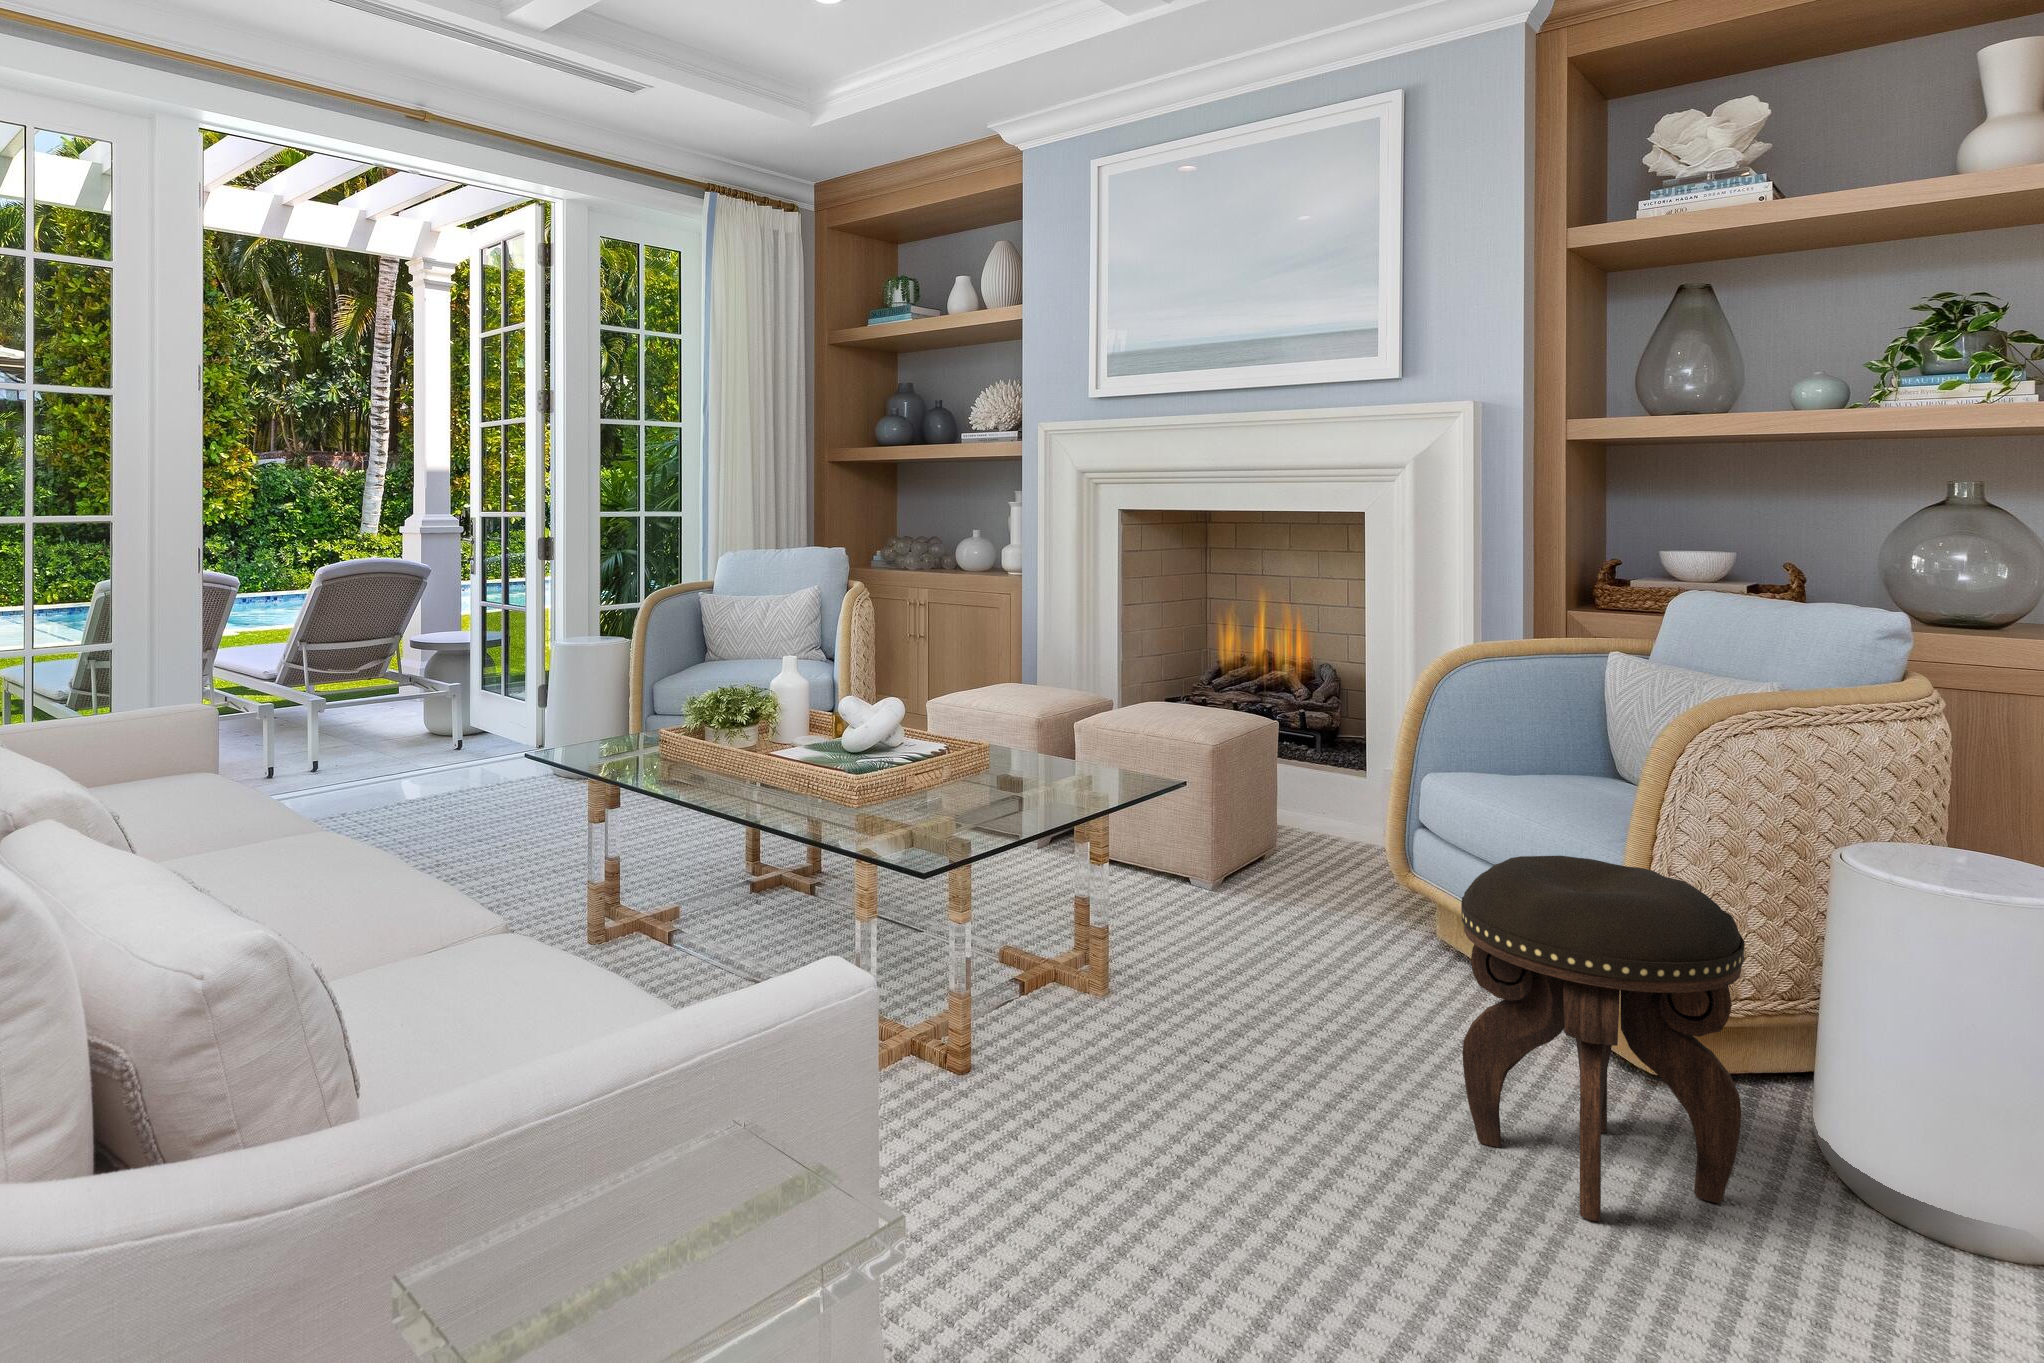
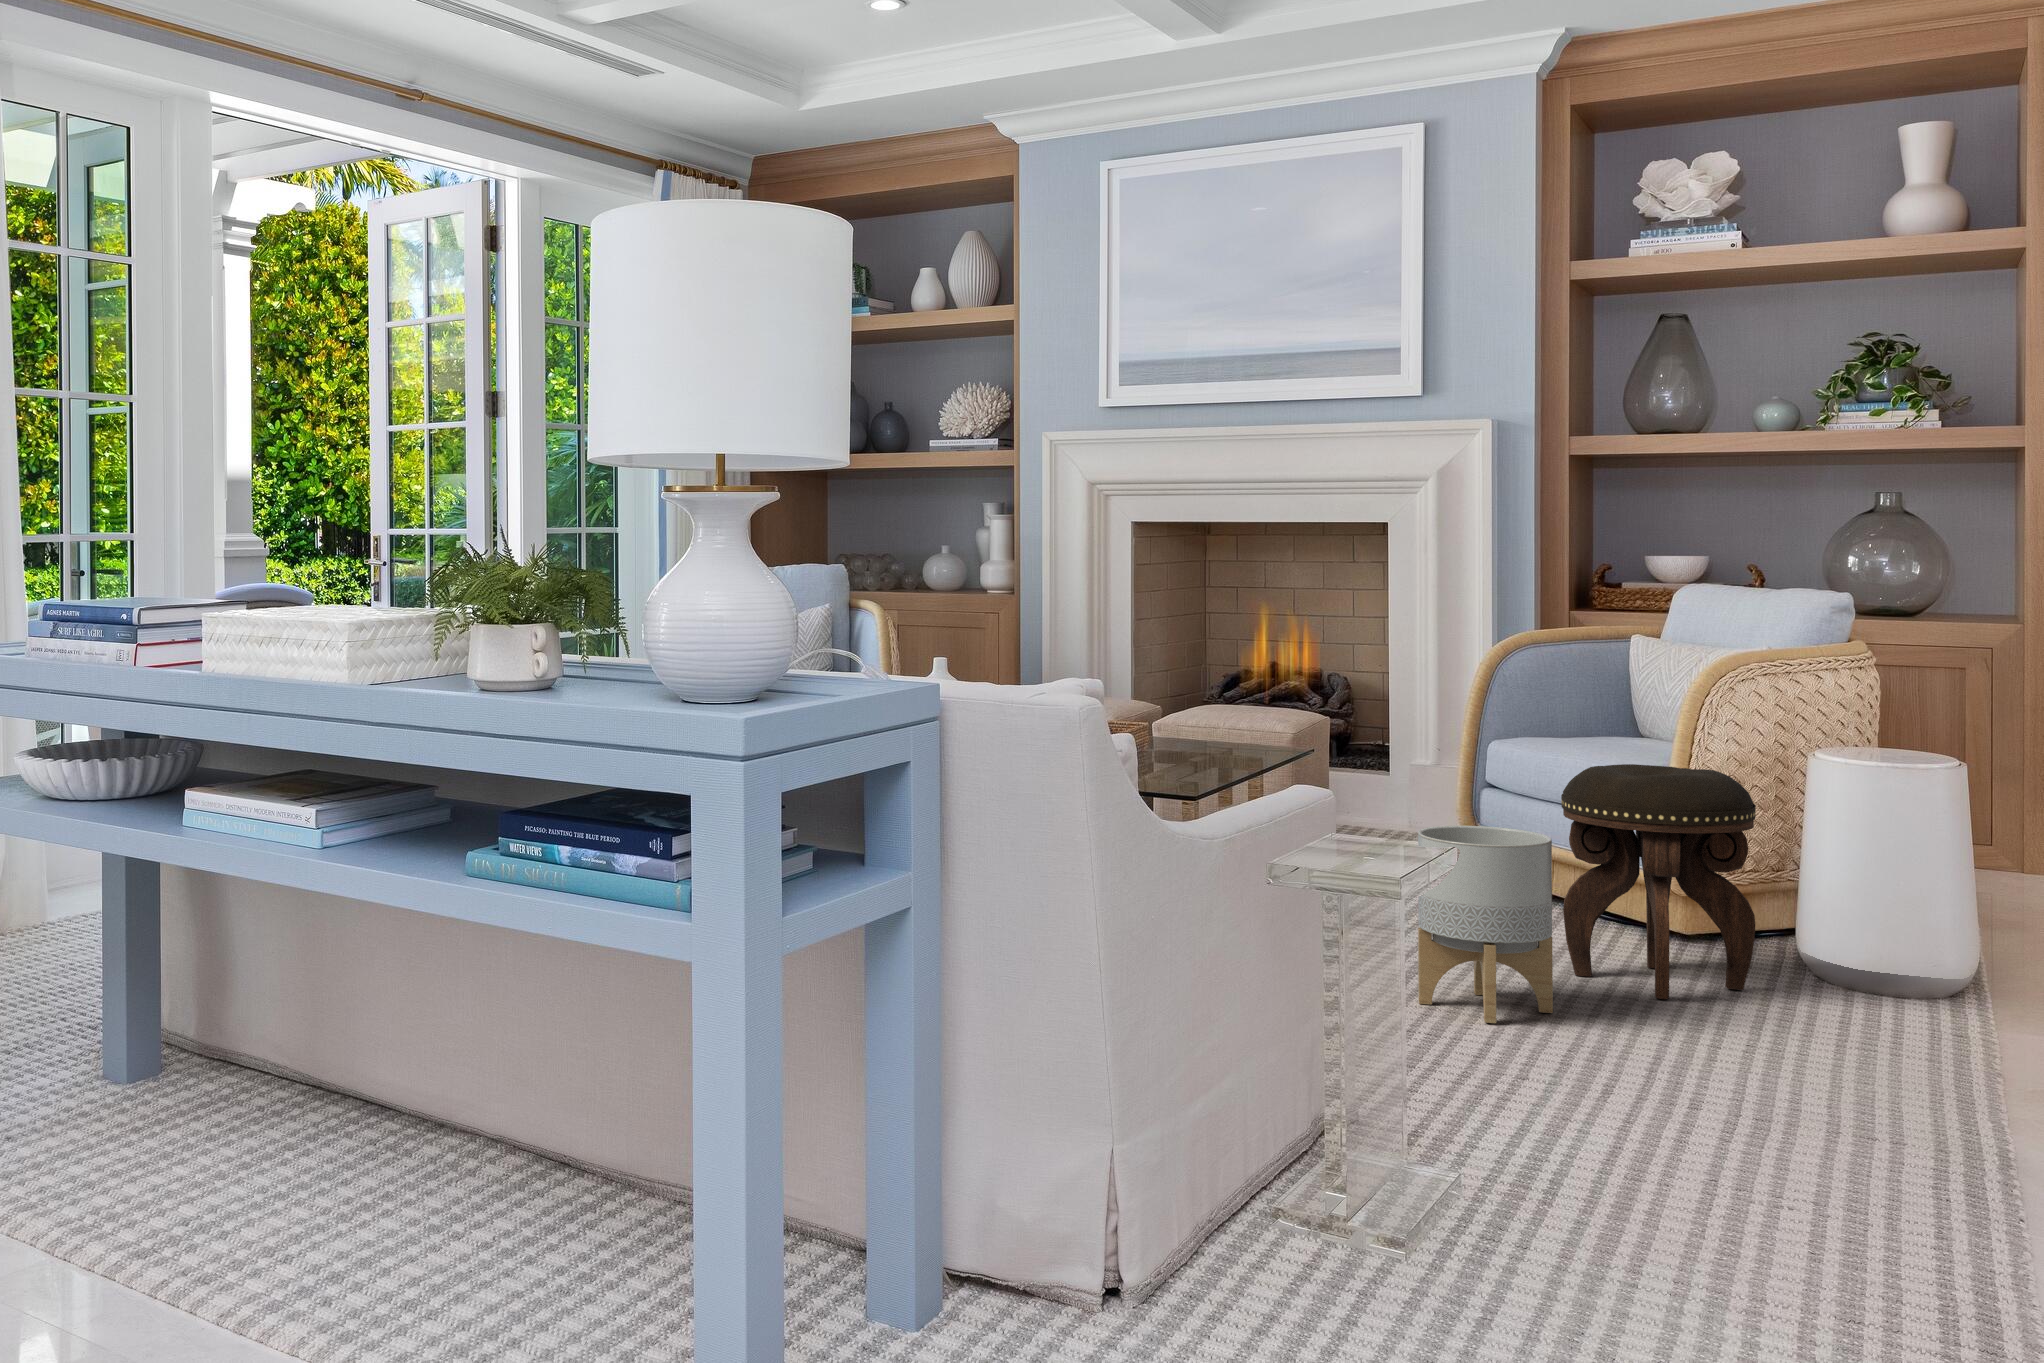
planter: none [1223,948,1410,1270] -> present [1418,826,1553,1023]

